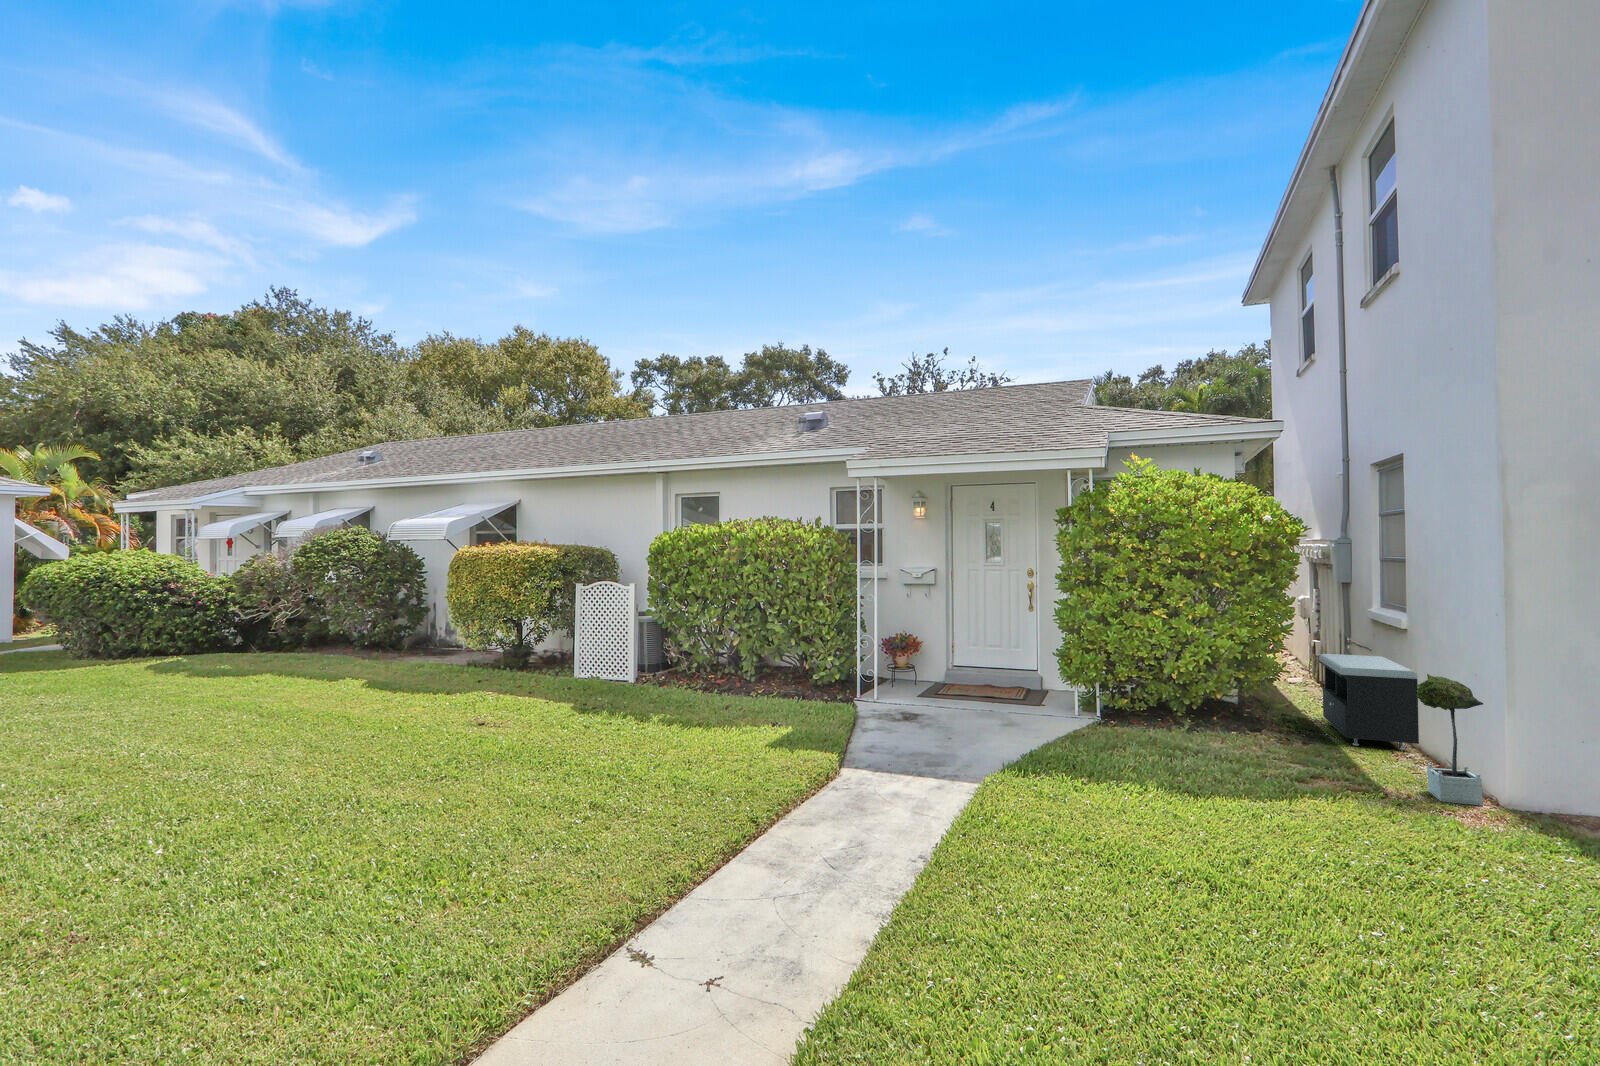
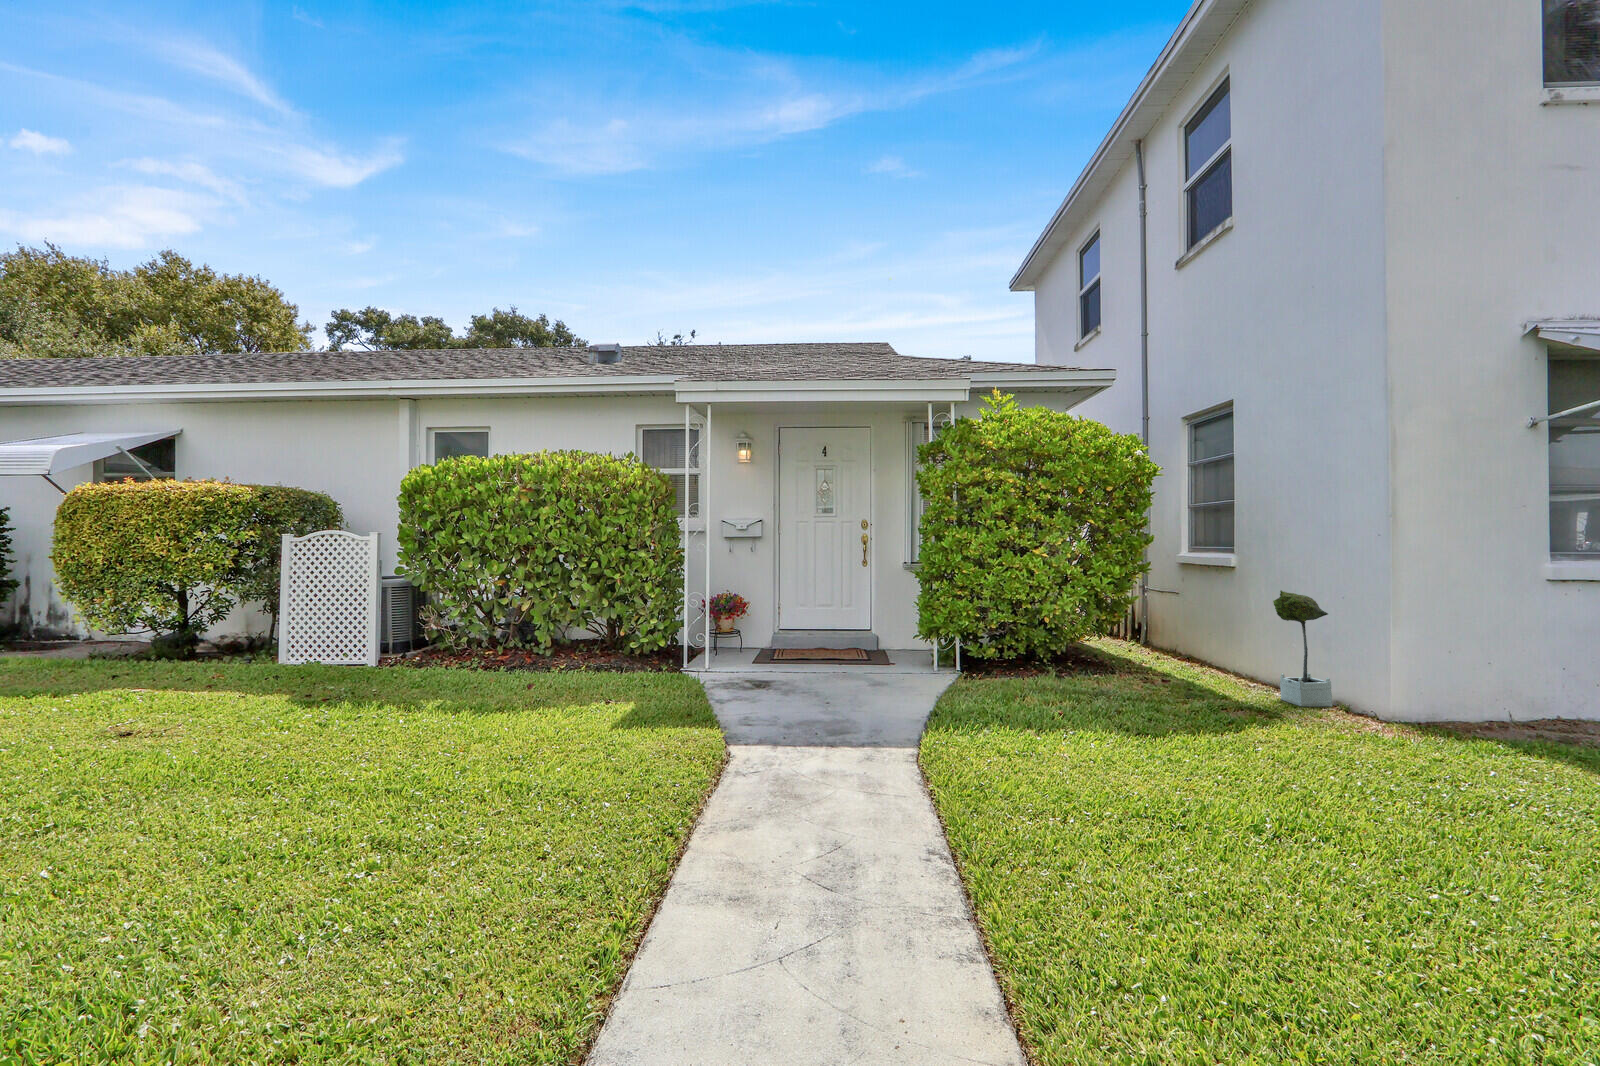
storage bench: present [1319,654,1419,750] -> none [1129,590,1228,669]

